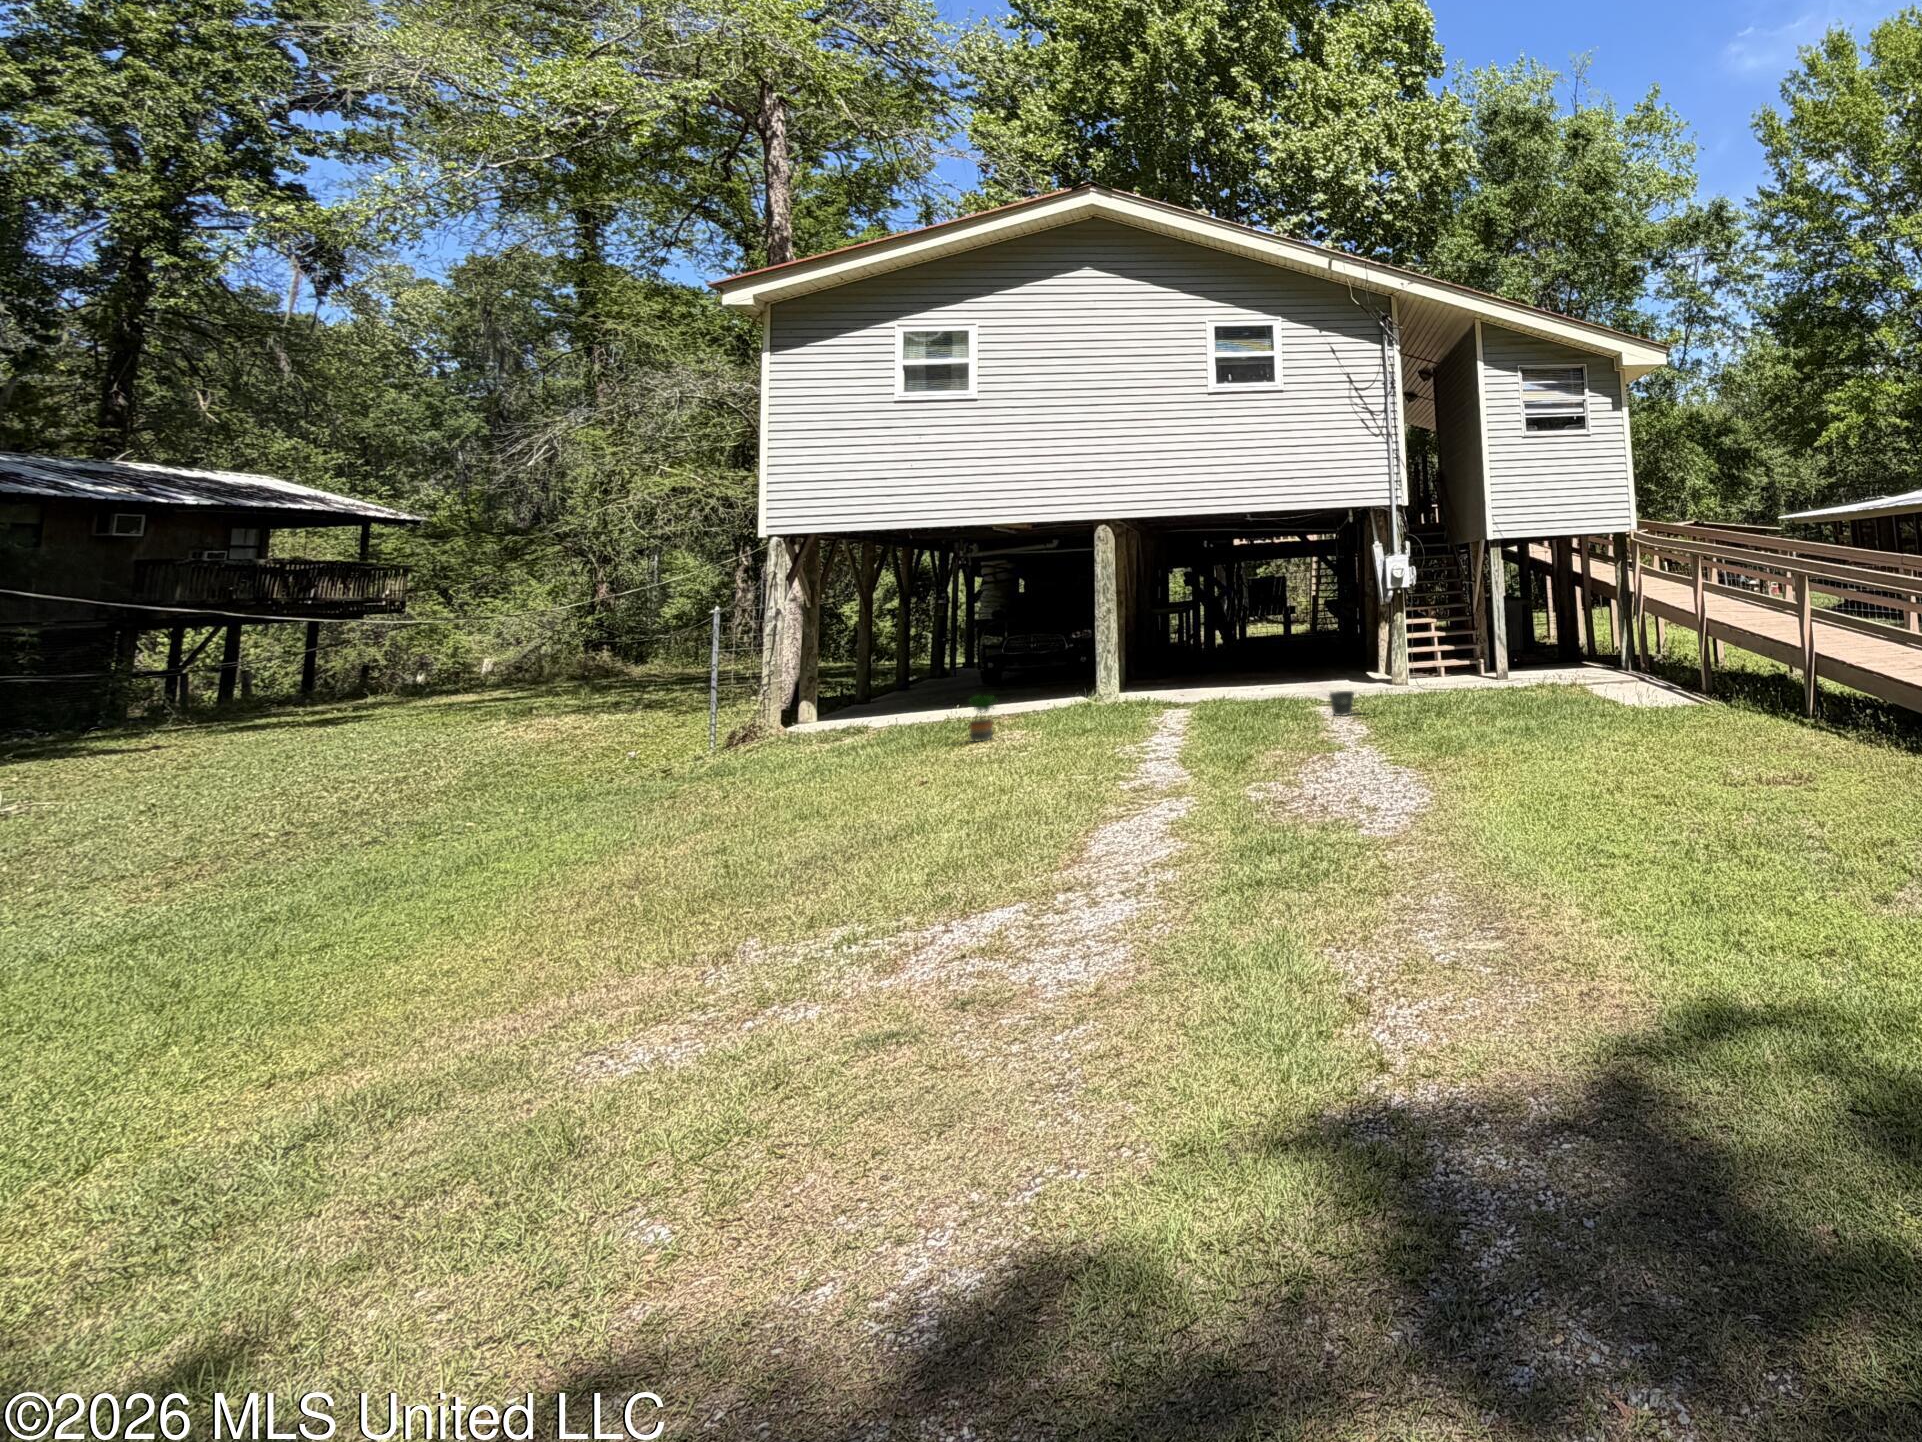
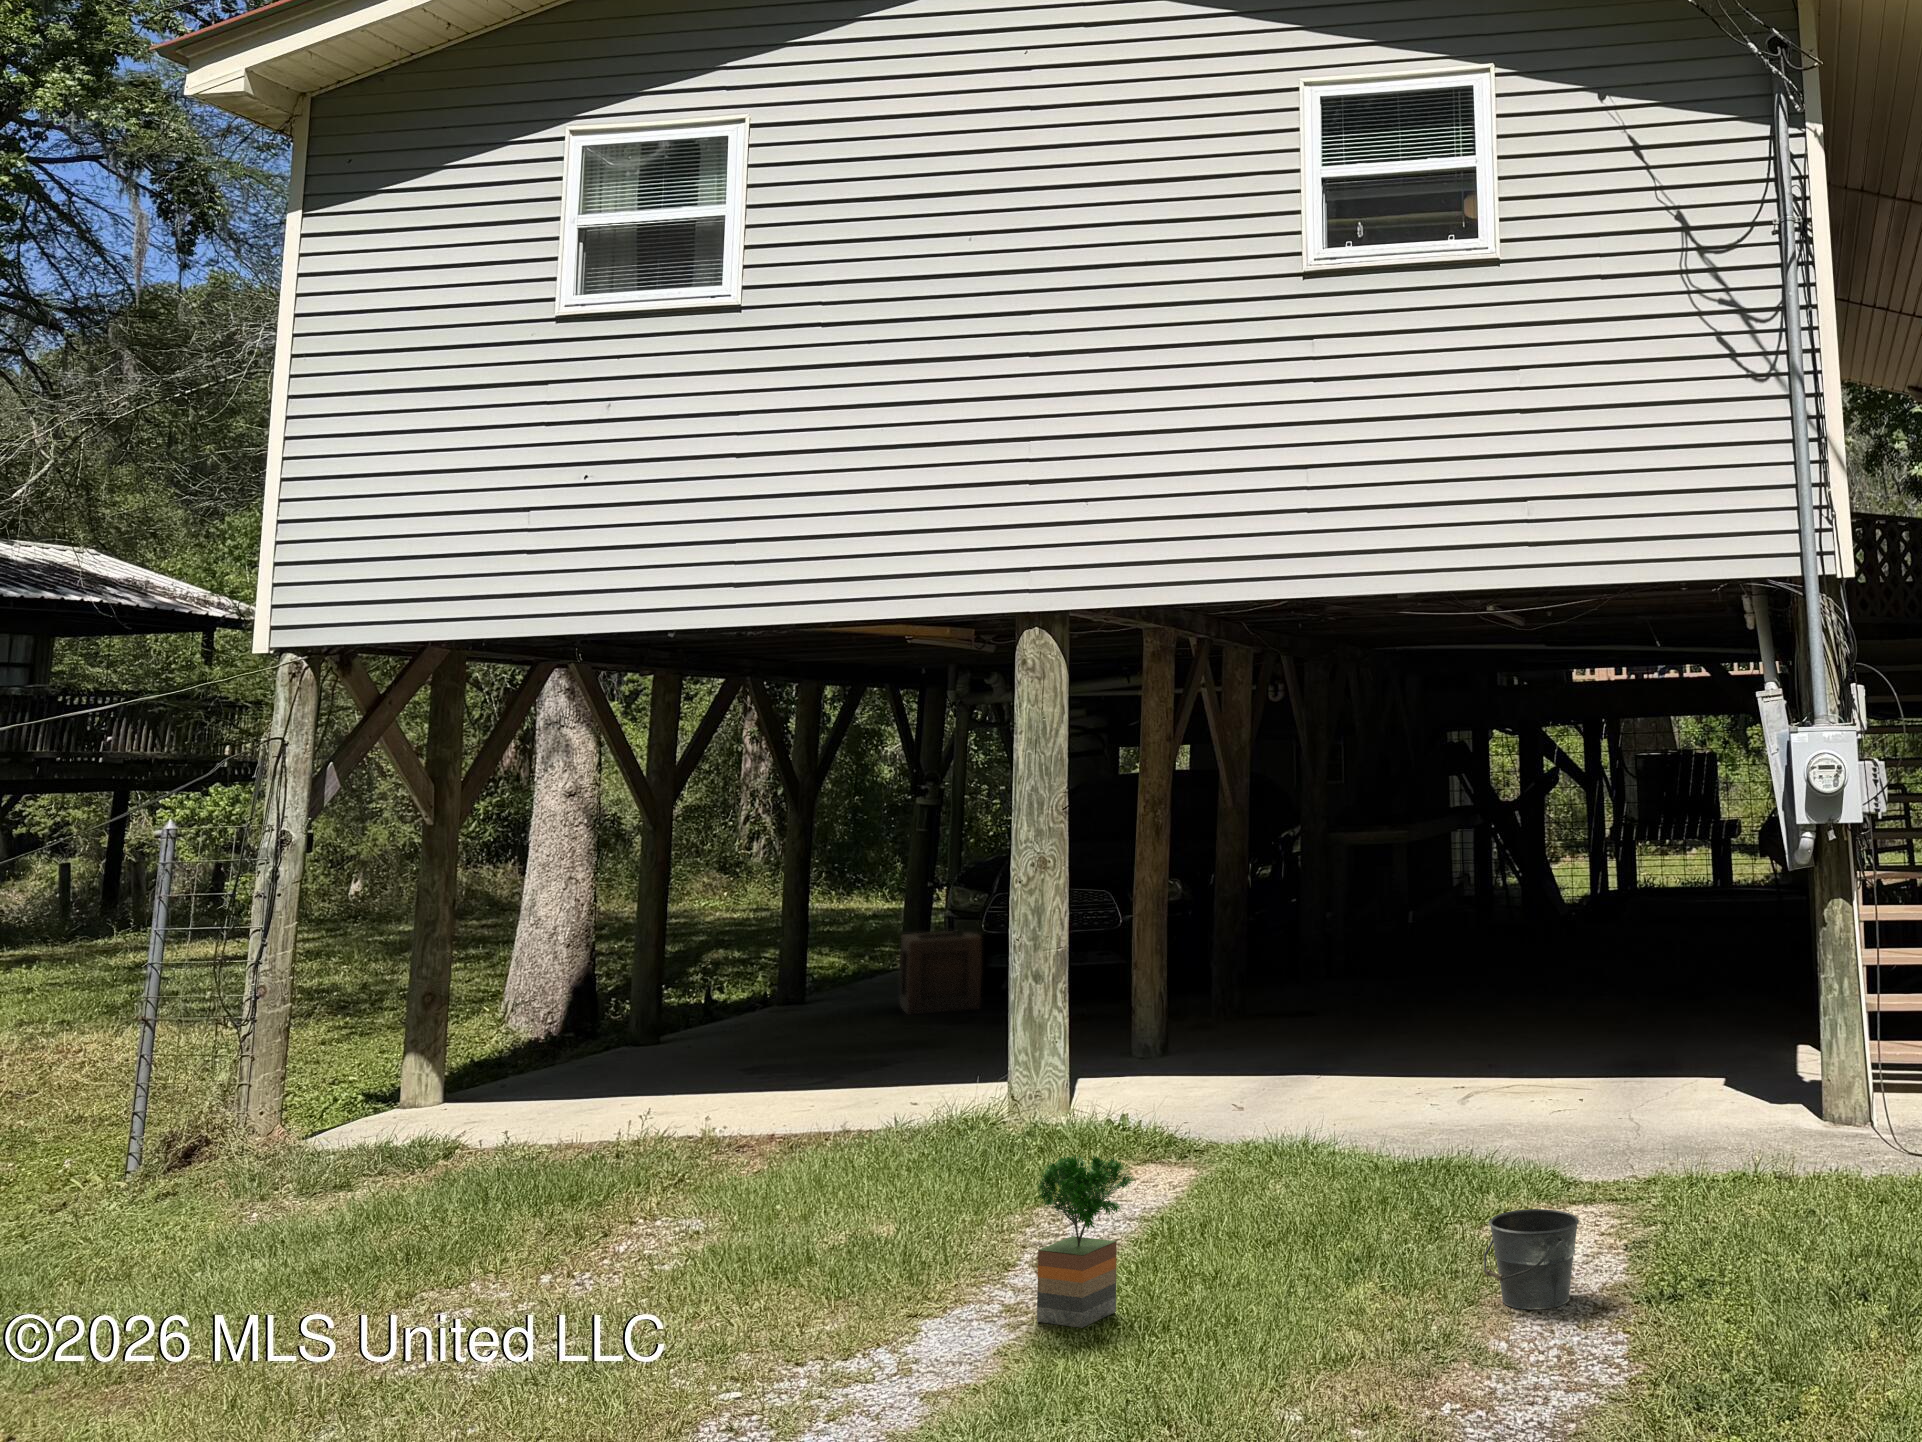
wooden crate: none [954,659,997,695] -> present [900,931,982,1014]
potted tree: present [969,696,998,742] -> present [1037,1154,1134,1328]

